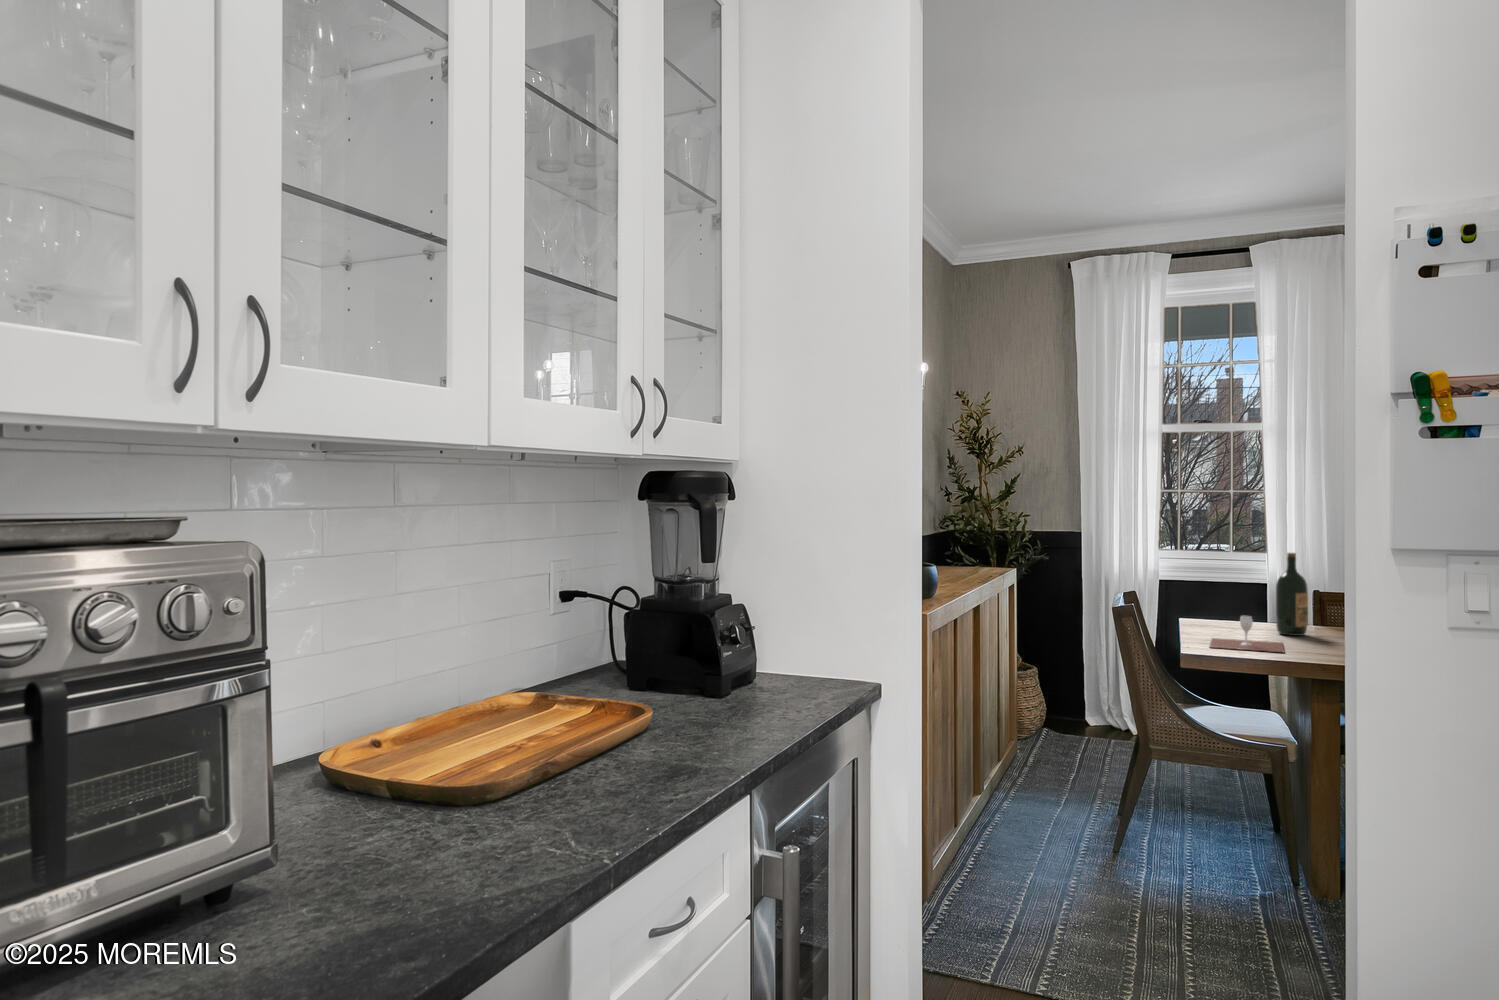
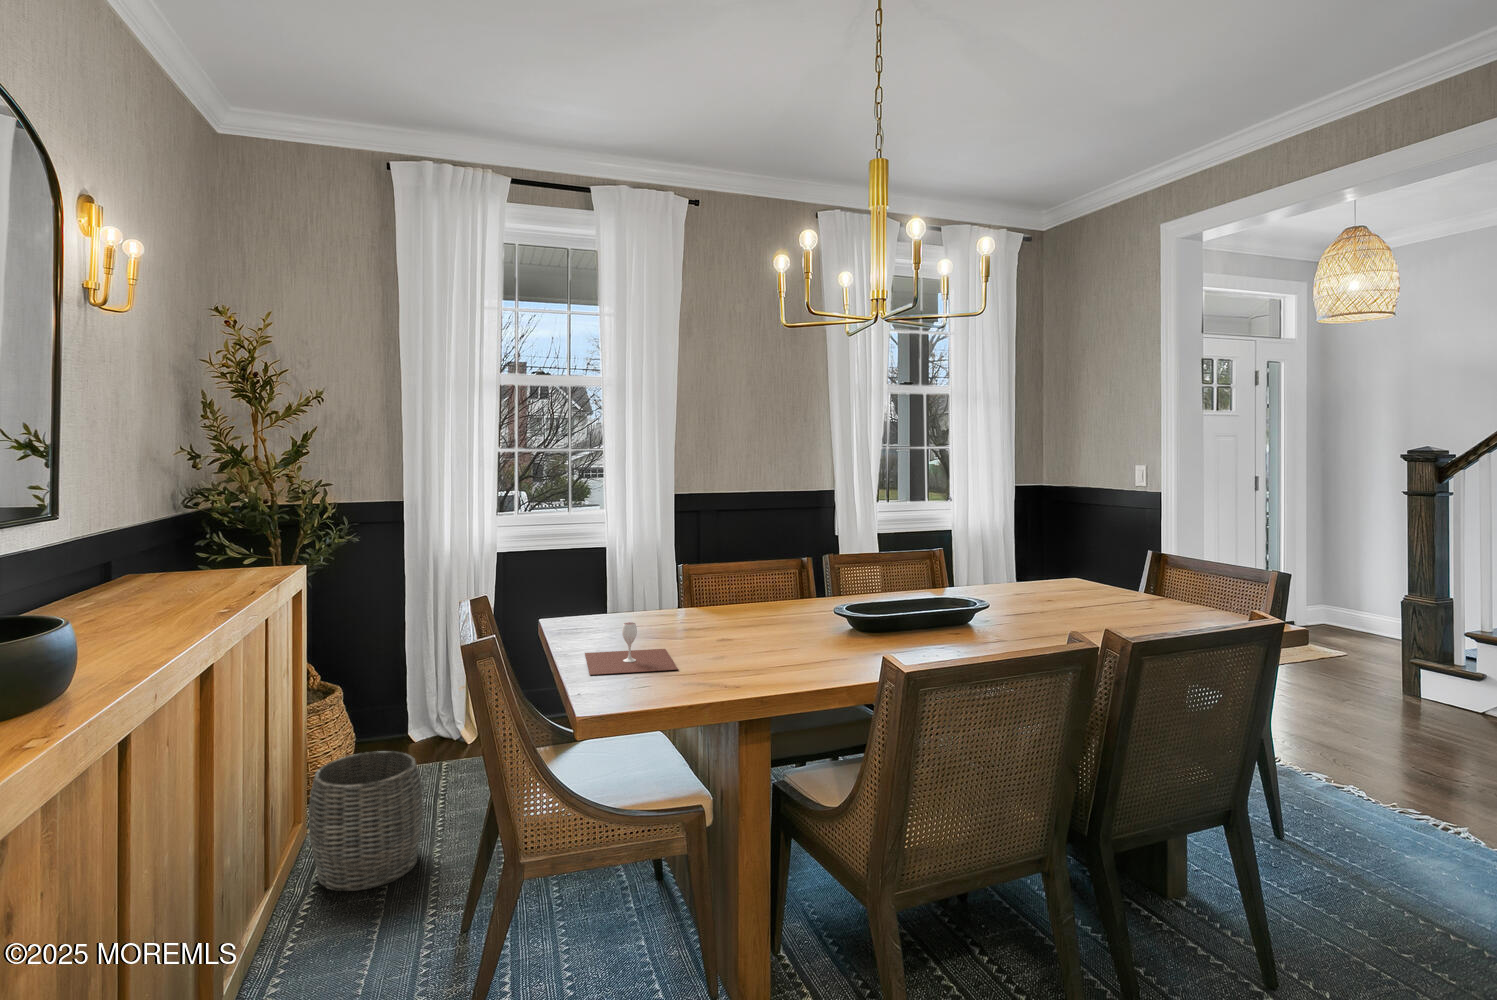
wine bottle: present [1276,553,1308,636] -> none [649,533,683,633]
woven basket: none [1015,705,1091,795] -> present [309,751,423,891]

